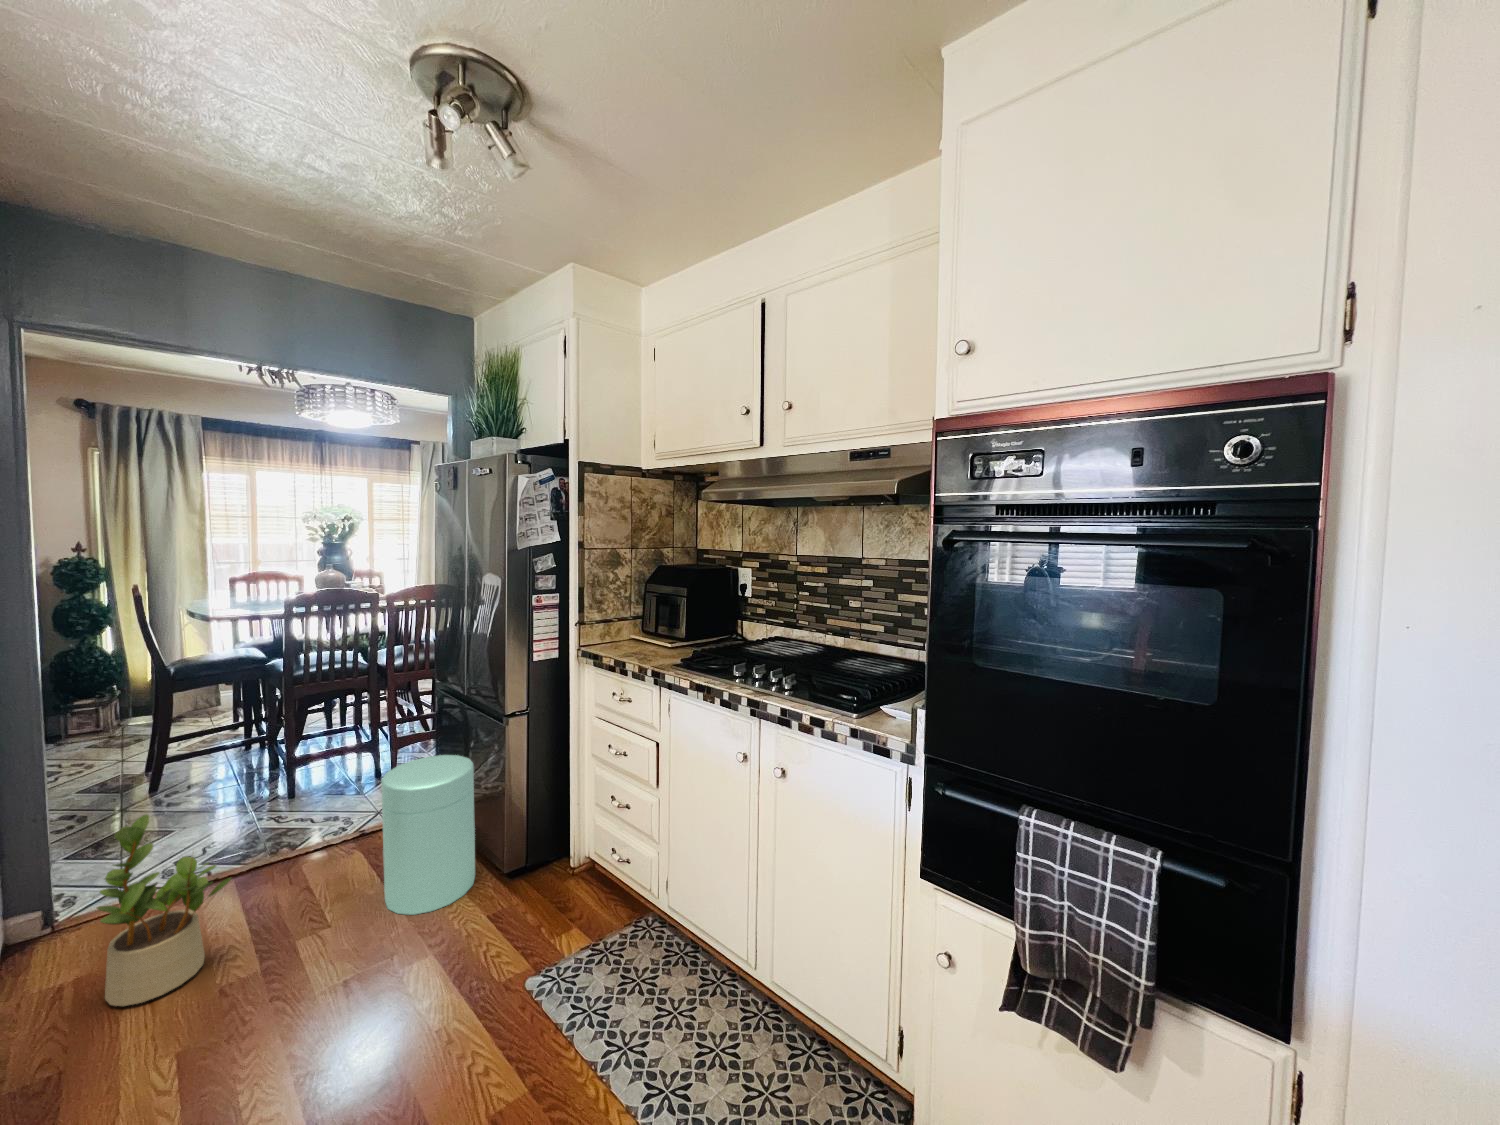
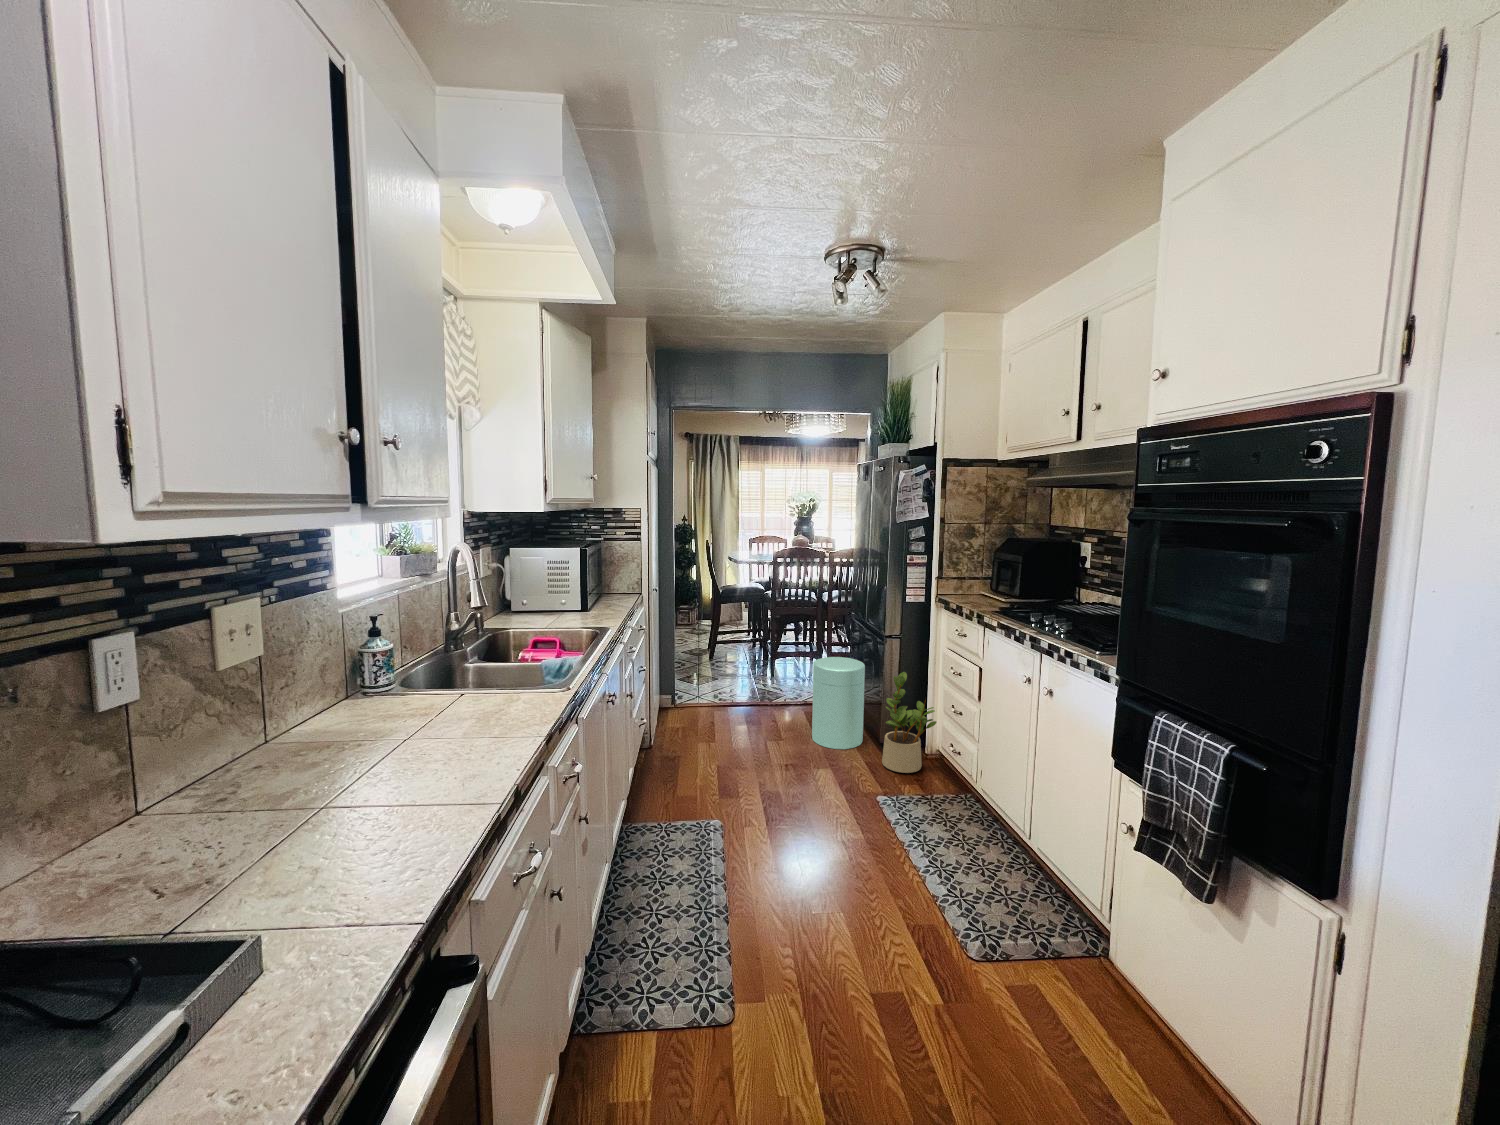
potted plant: present [97,814,231,1006] -> present [882,672,937,773]

